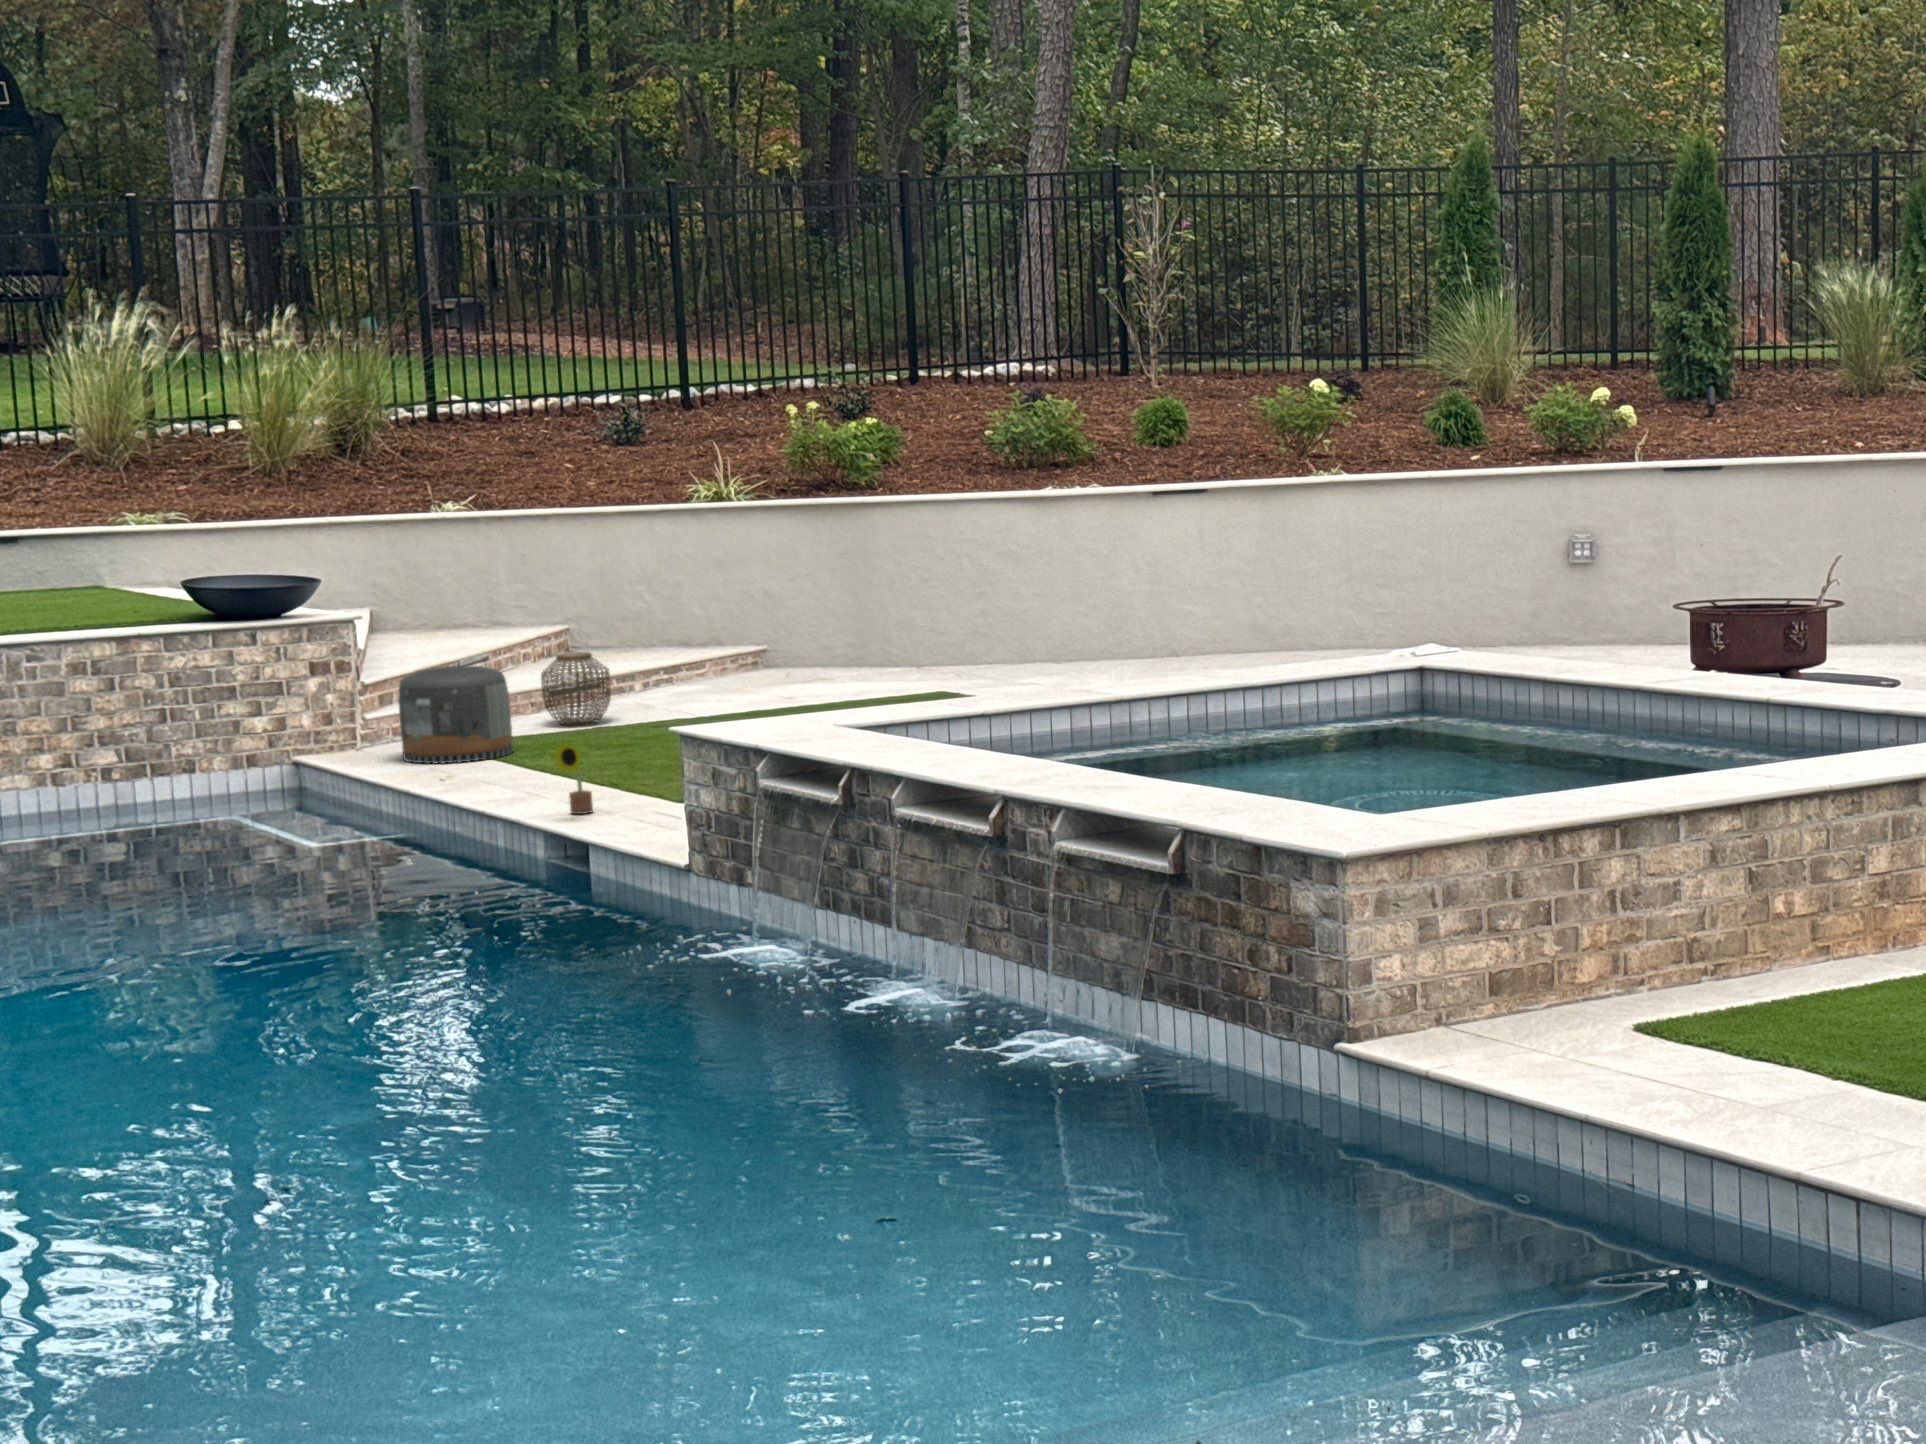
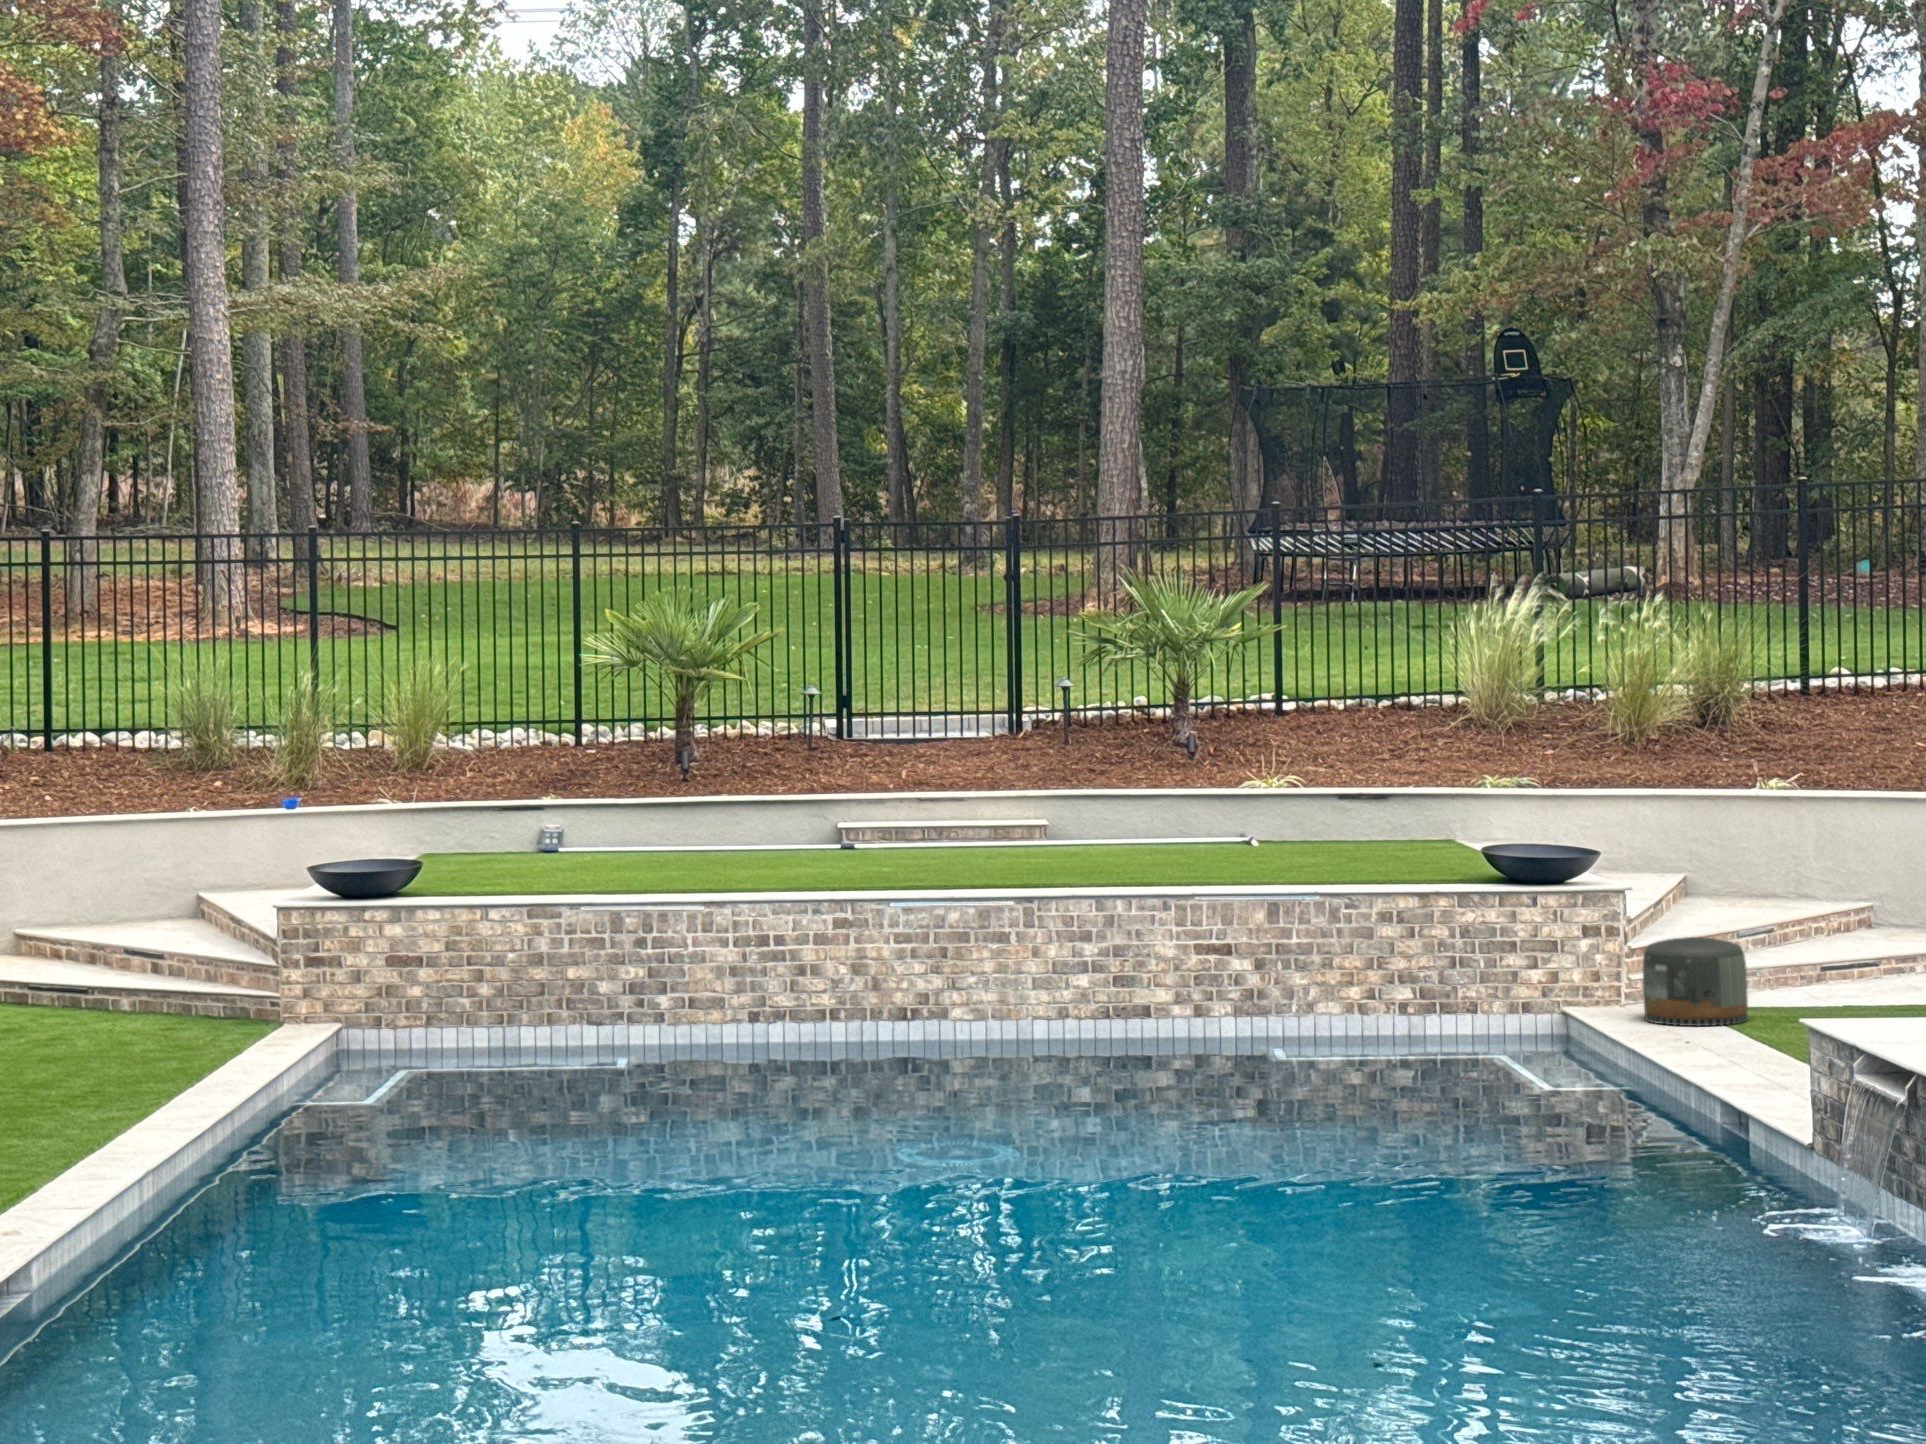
woven basket: present [541,652,611,726] -> none [1797,932,1865,1003]
decorative plant: present [553,743,593,814] -> none [1725,1014,1764,1082]

